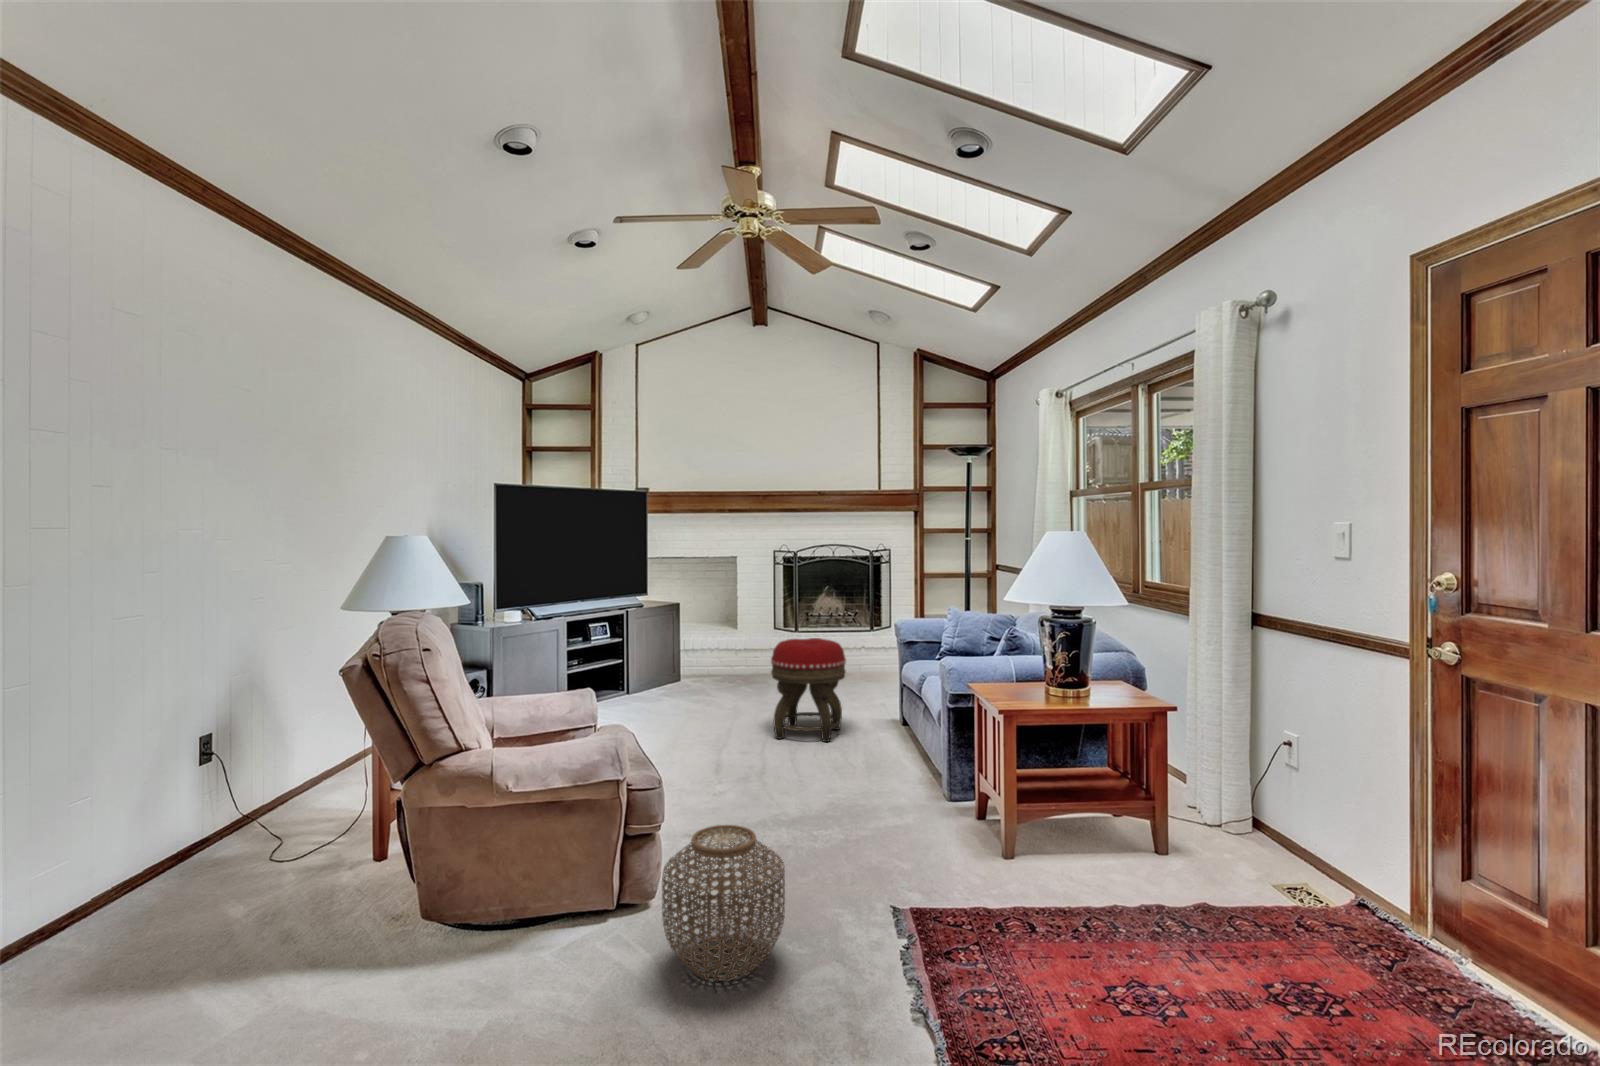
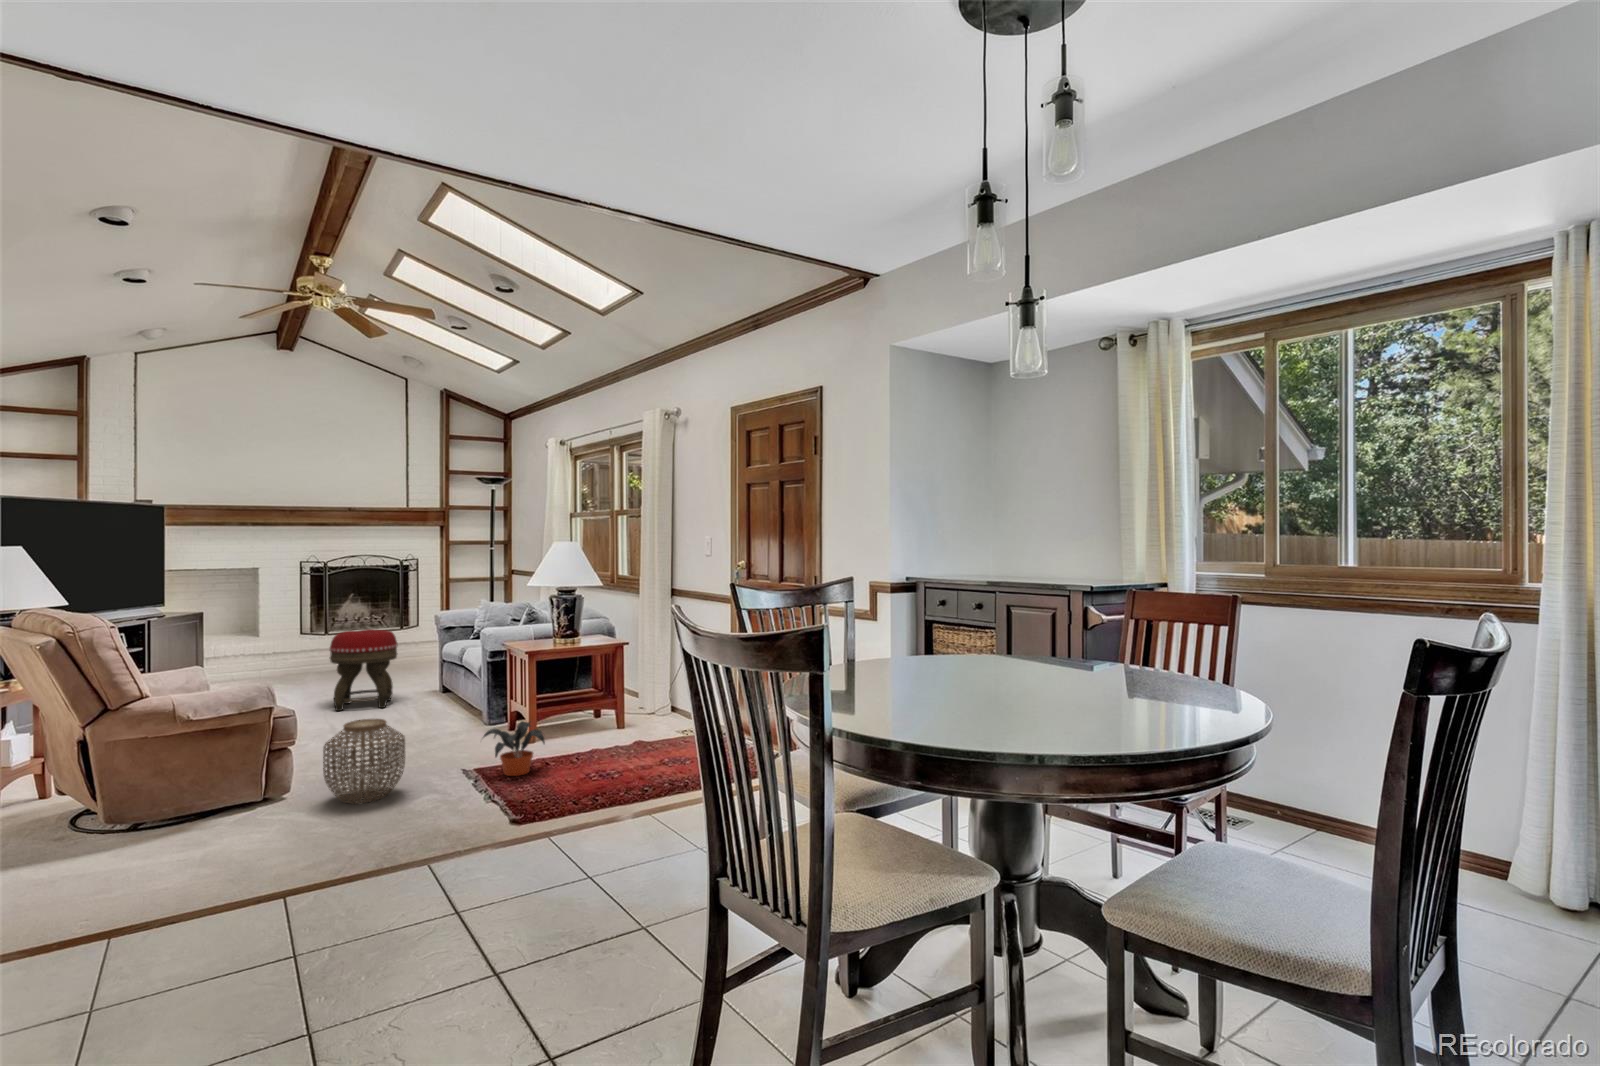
potted plant: none [912,860,1029,976] -> present [483,721,545,776]

